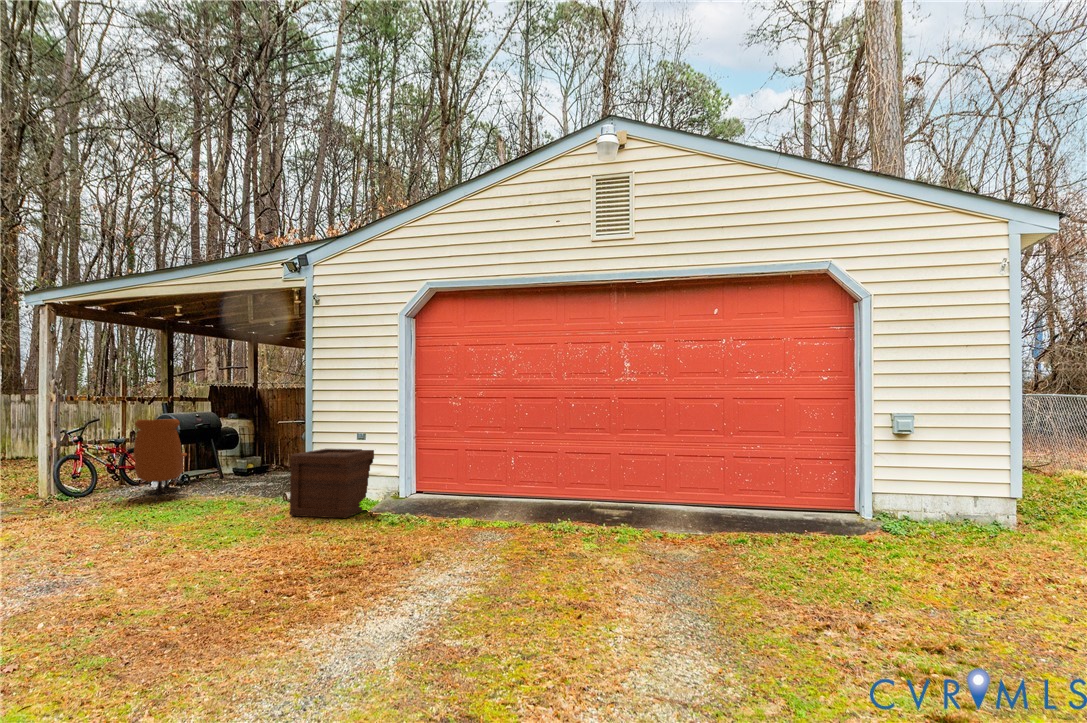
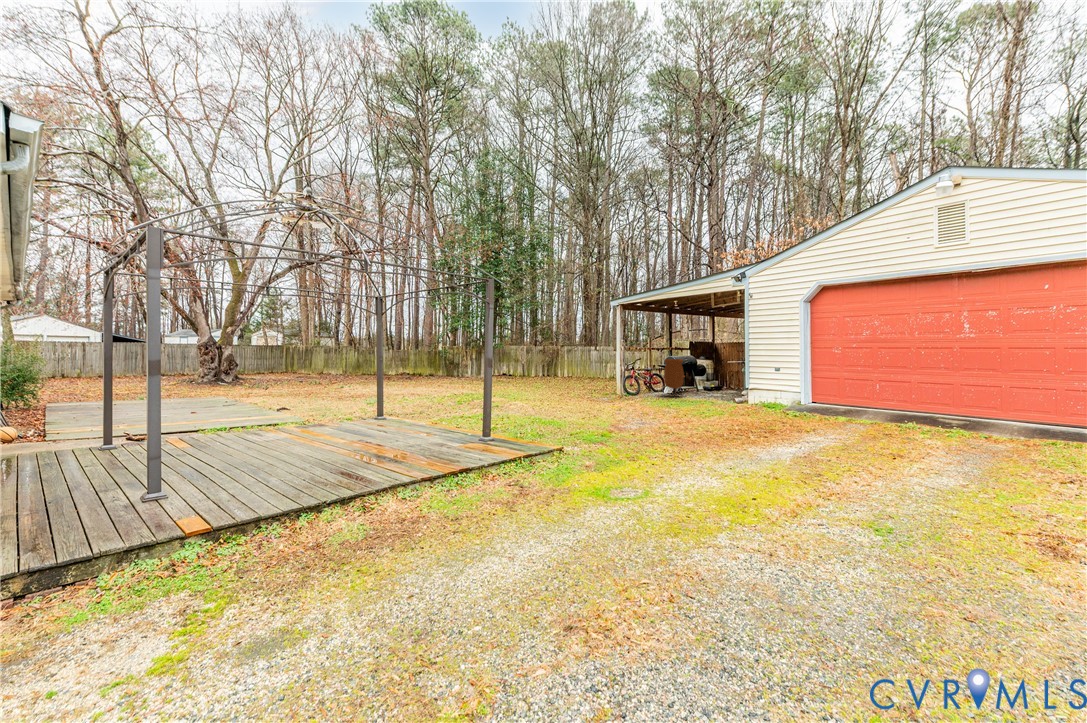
wooden crate: present [290,449,374,518] -> none [739,376,787,411]

